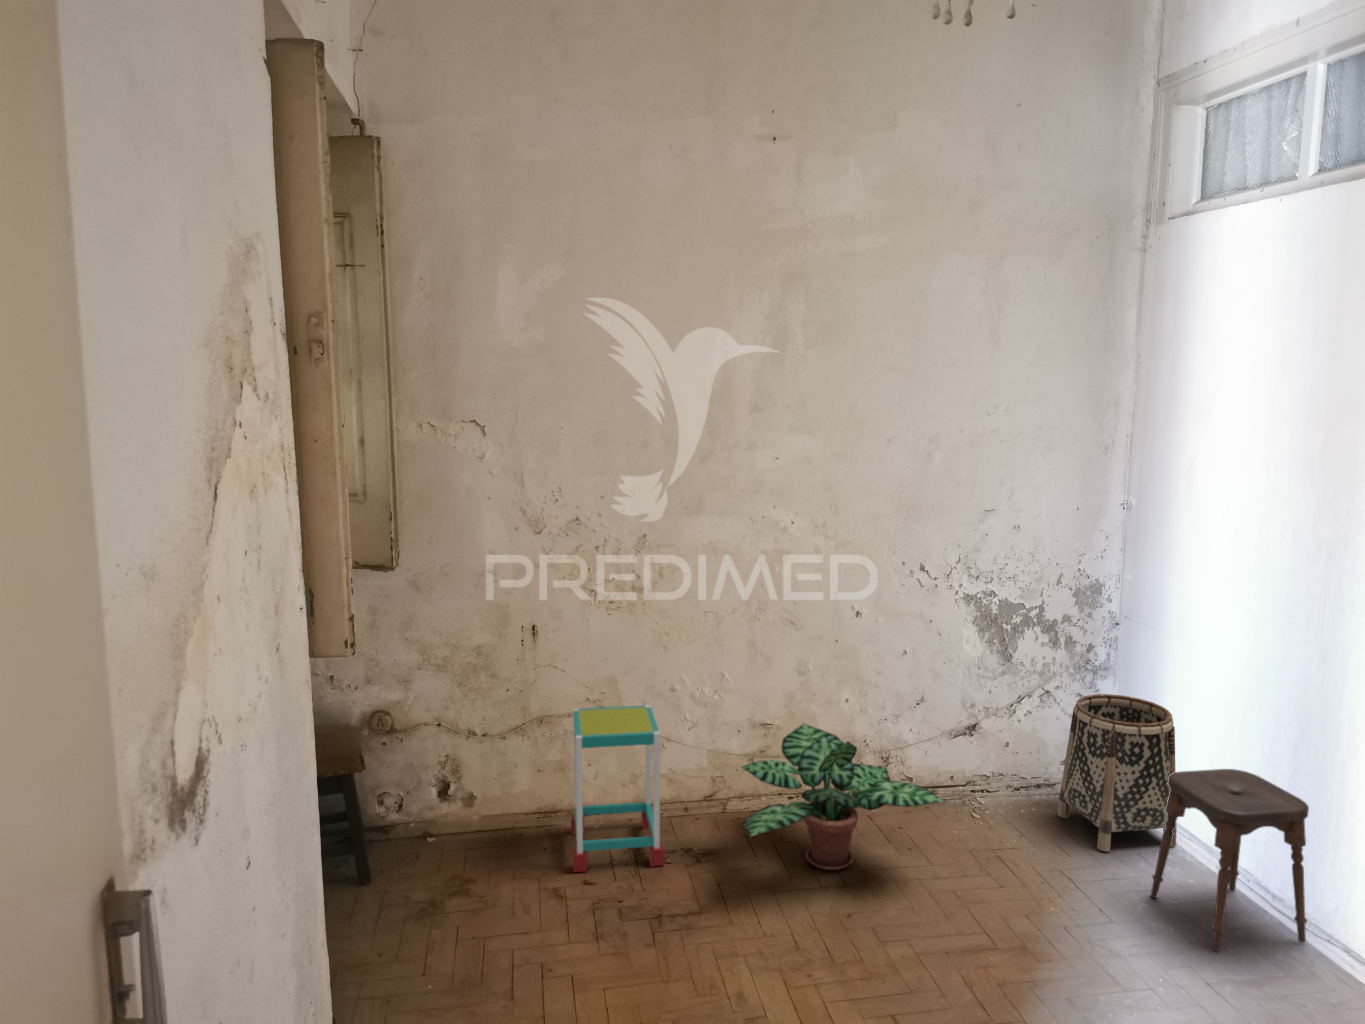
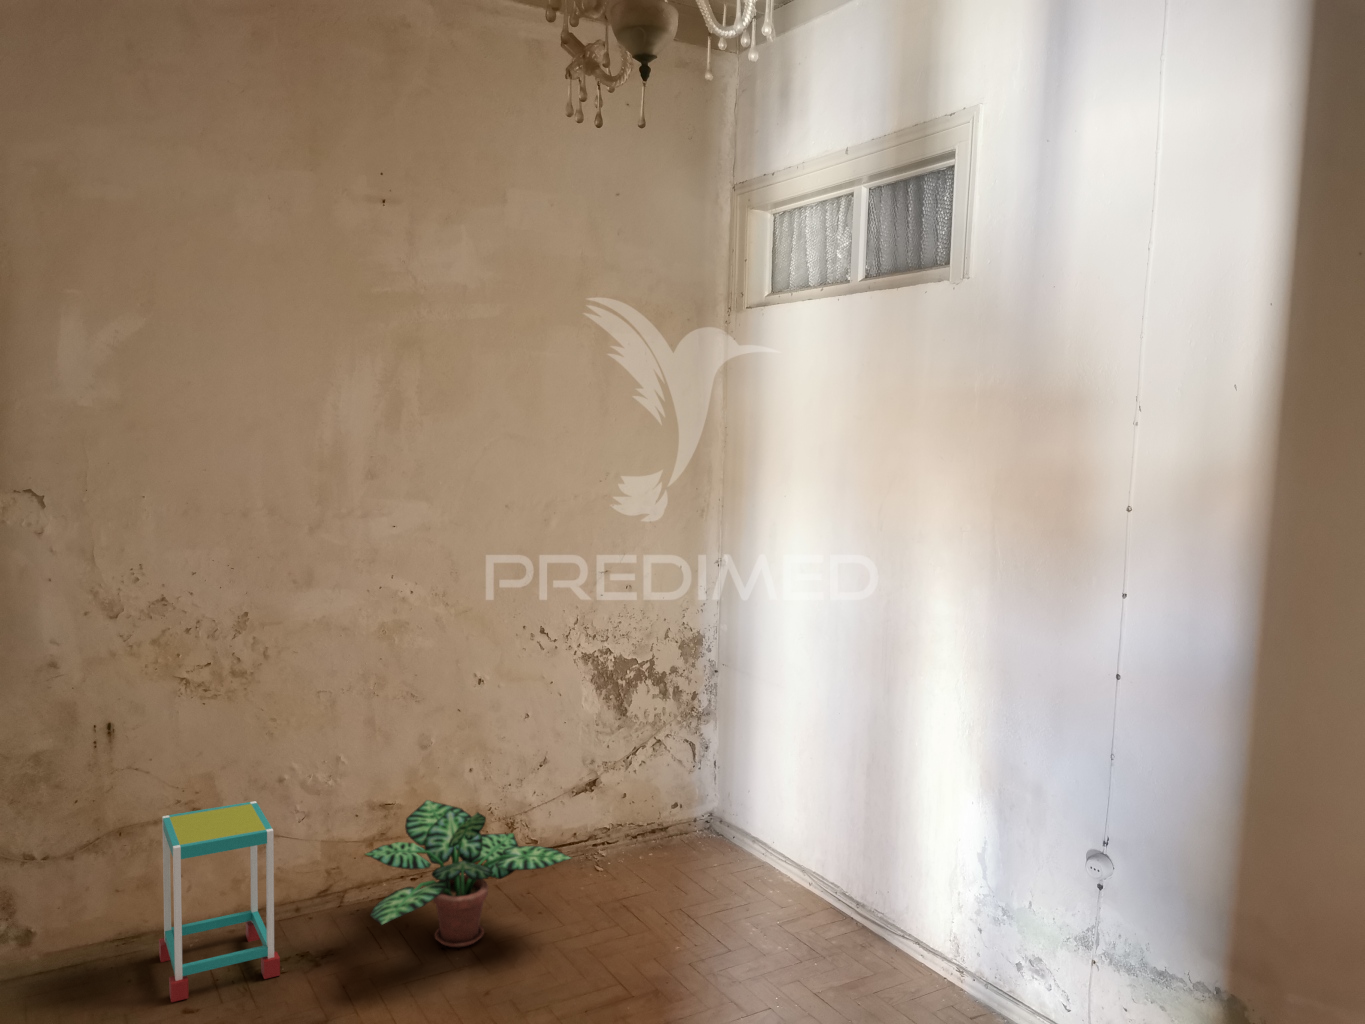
basket: present [1057,694,1176,852] -> none [671,737,770,884]
stool: present [1151,769,1309,950] -> none [751,793,868,952]

